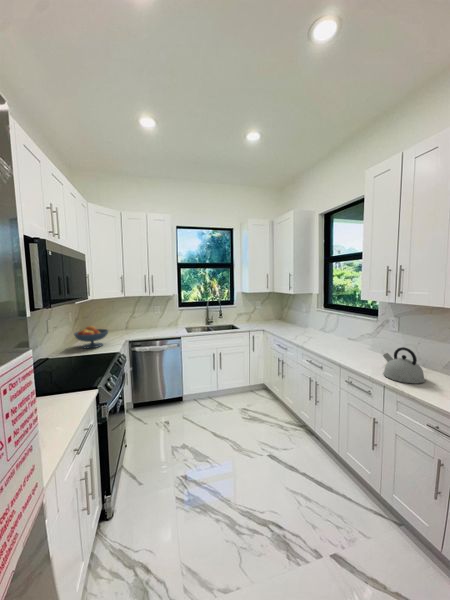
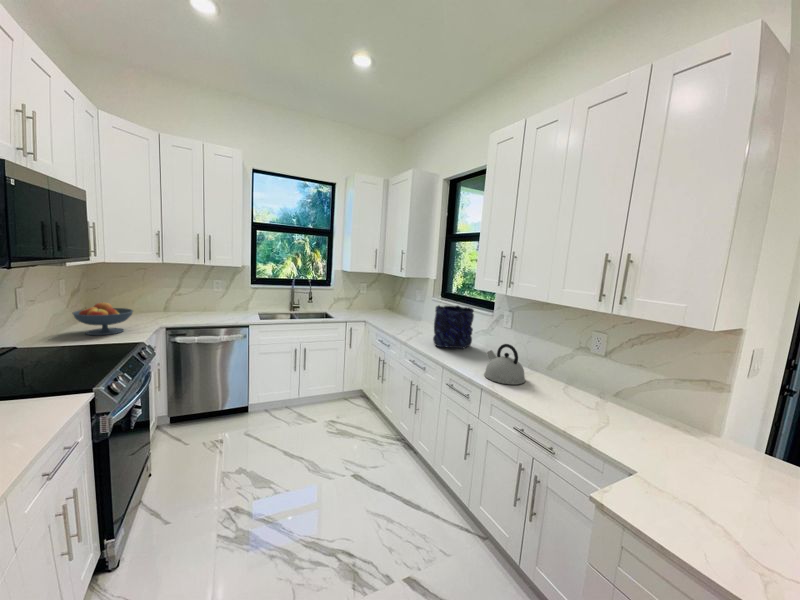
vase: none [327,315,362,352] -> present [433,306,474,349]

